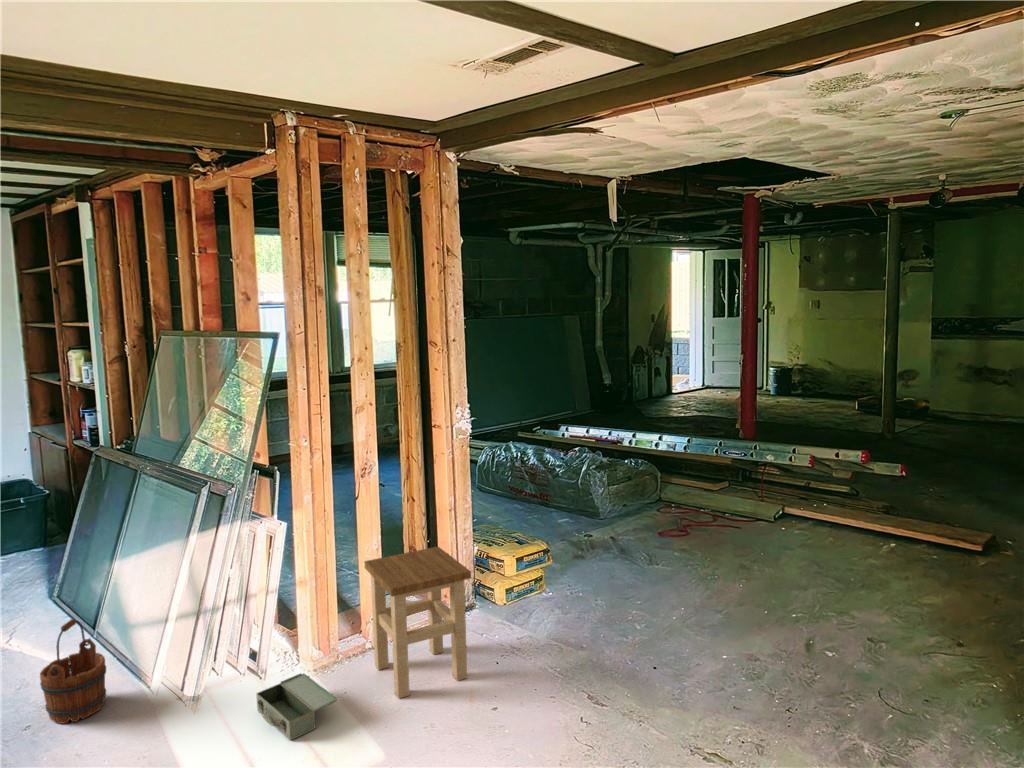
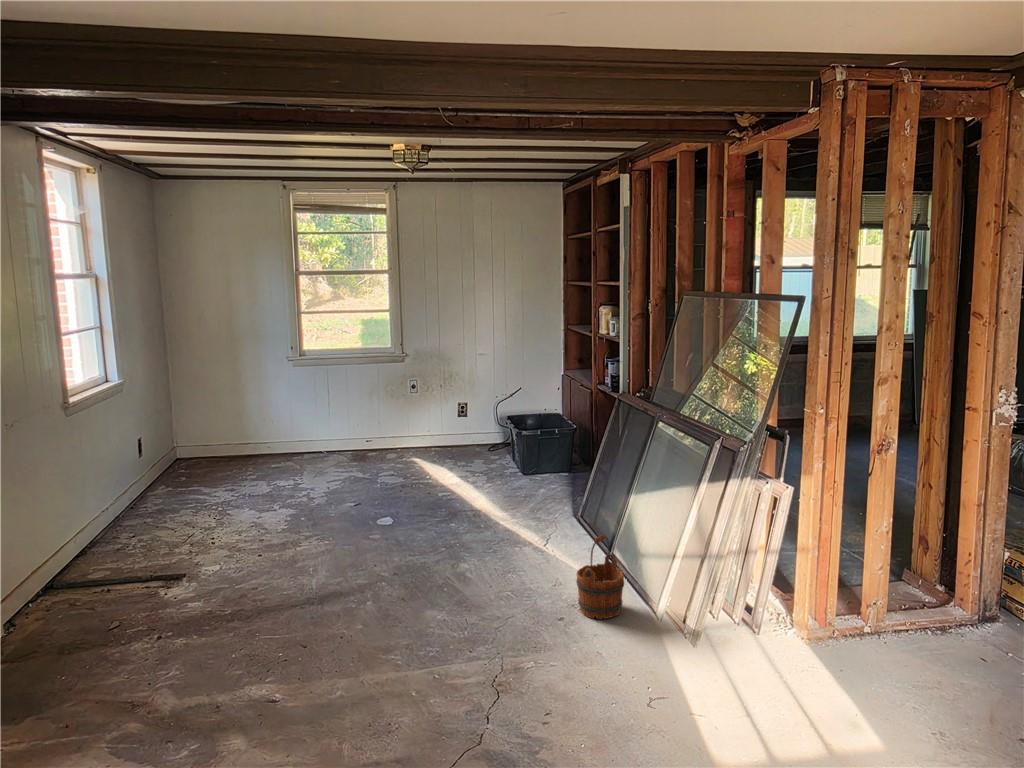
stool: present [364,547,471,698] -> none [872,541,1006,697]
toolbox: present [256,674,337,740] -> none [751,636,833,695]

